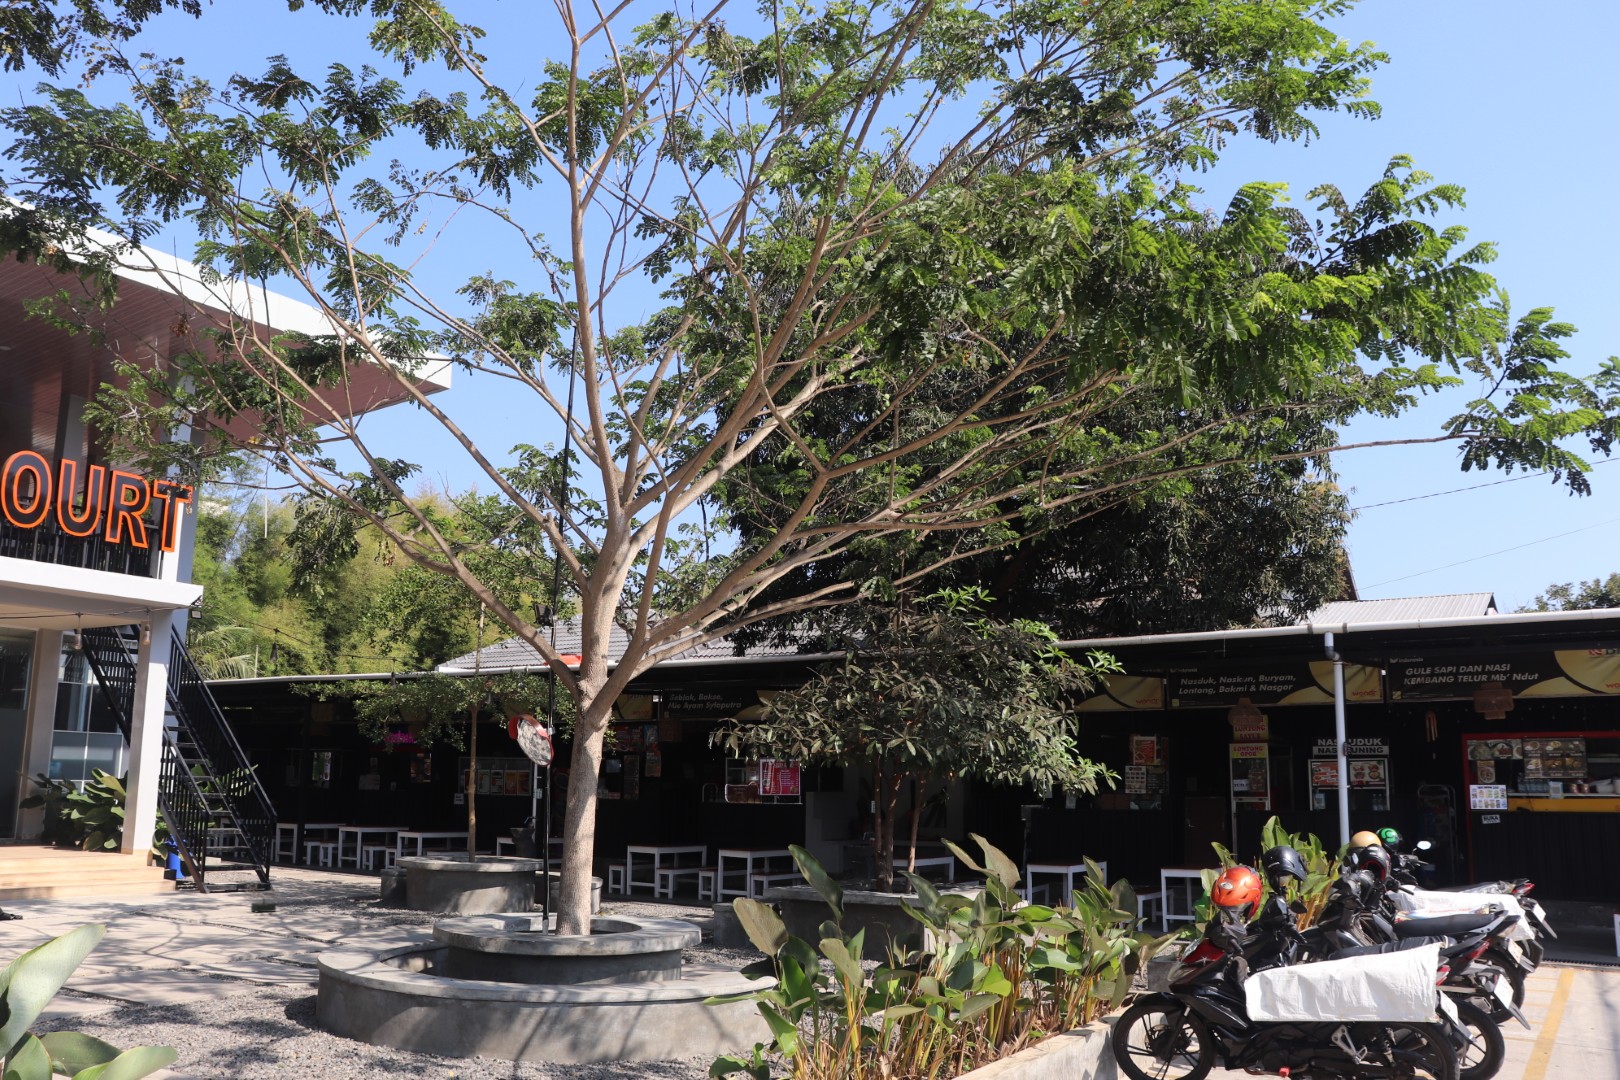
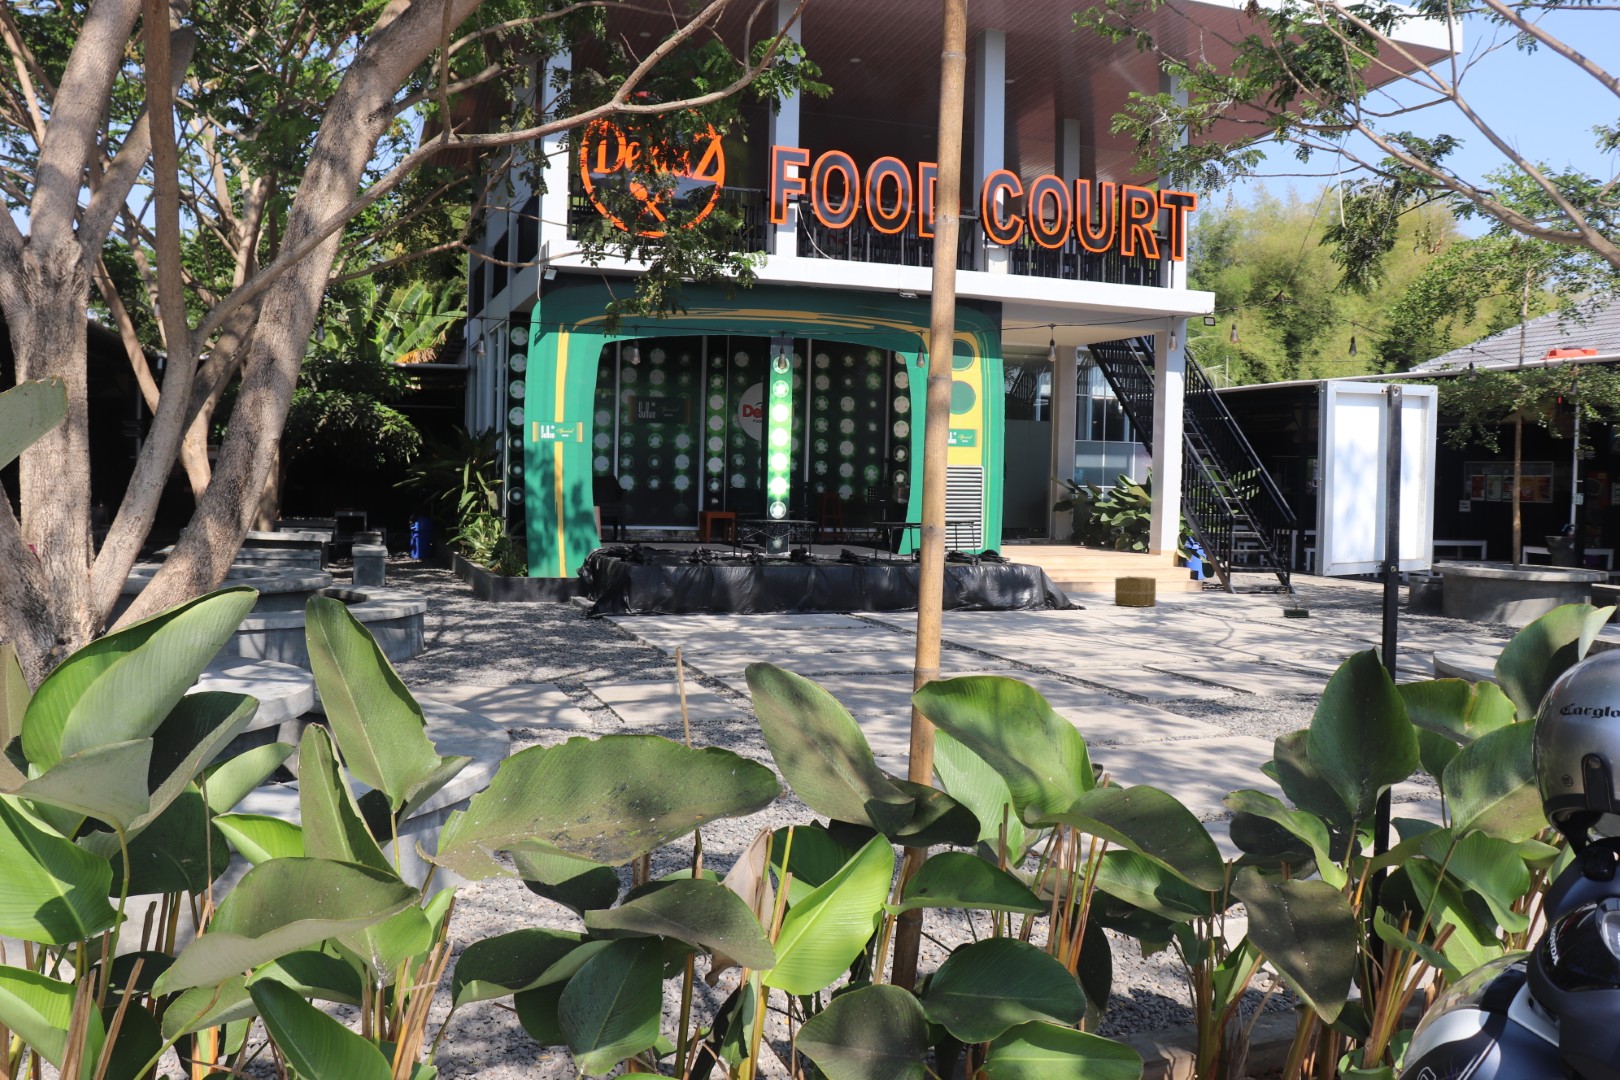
cardboard box: none [72,879,121,911] -> present [1115,576,1156,607]

